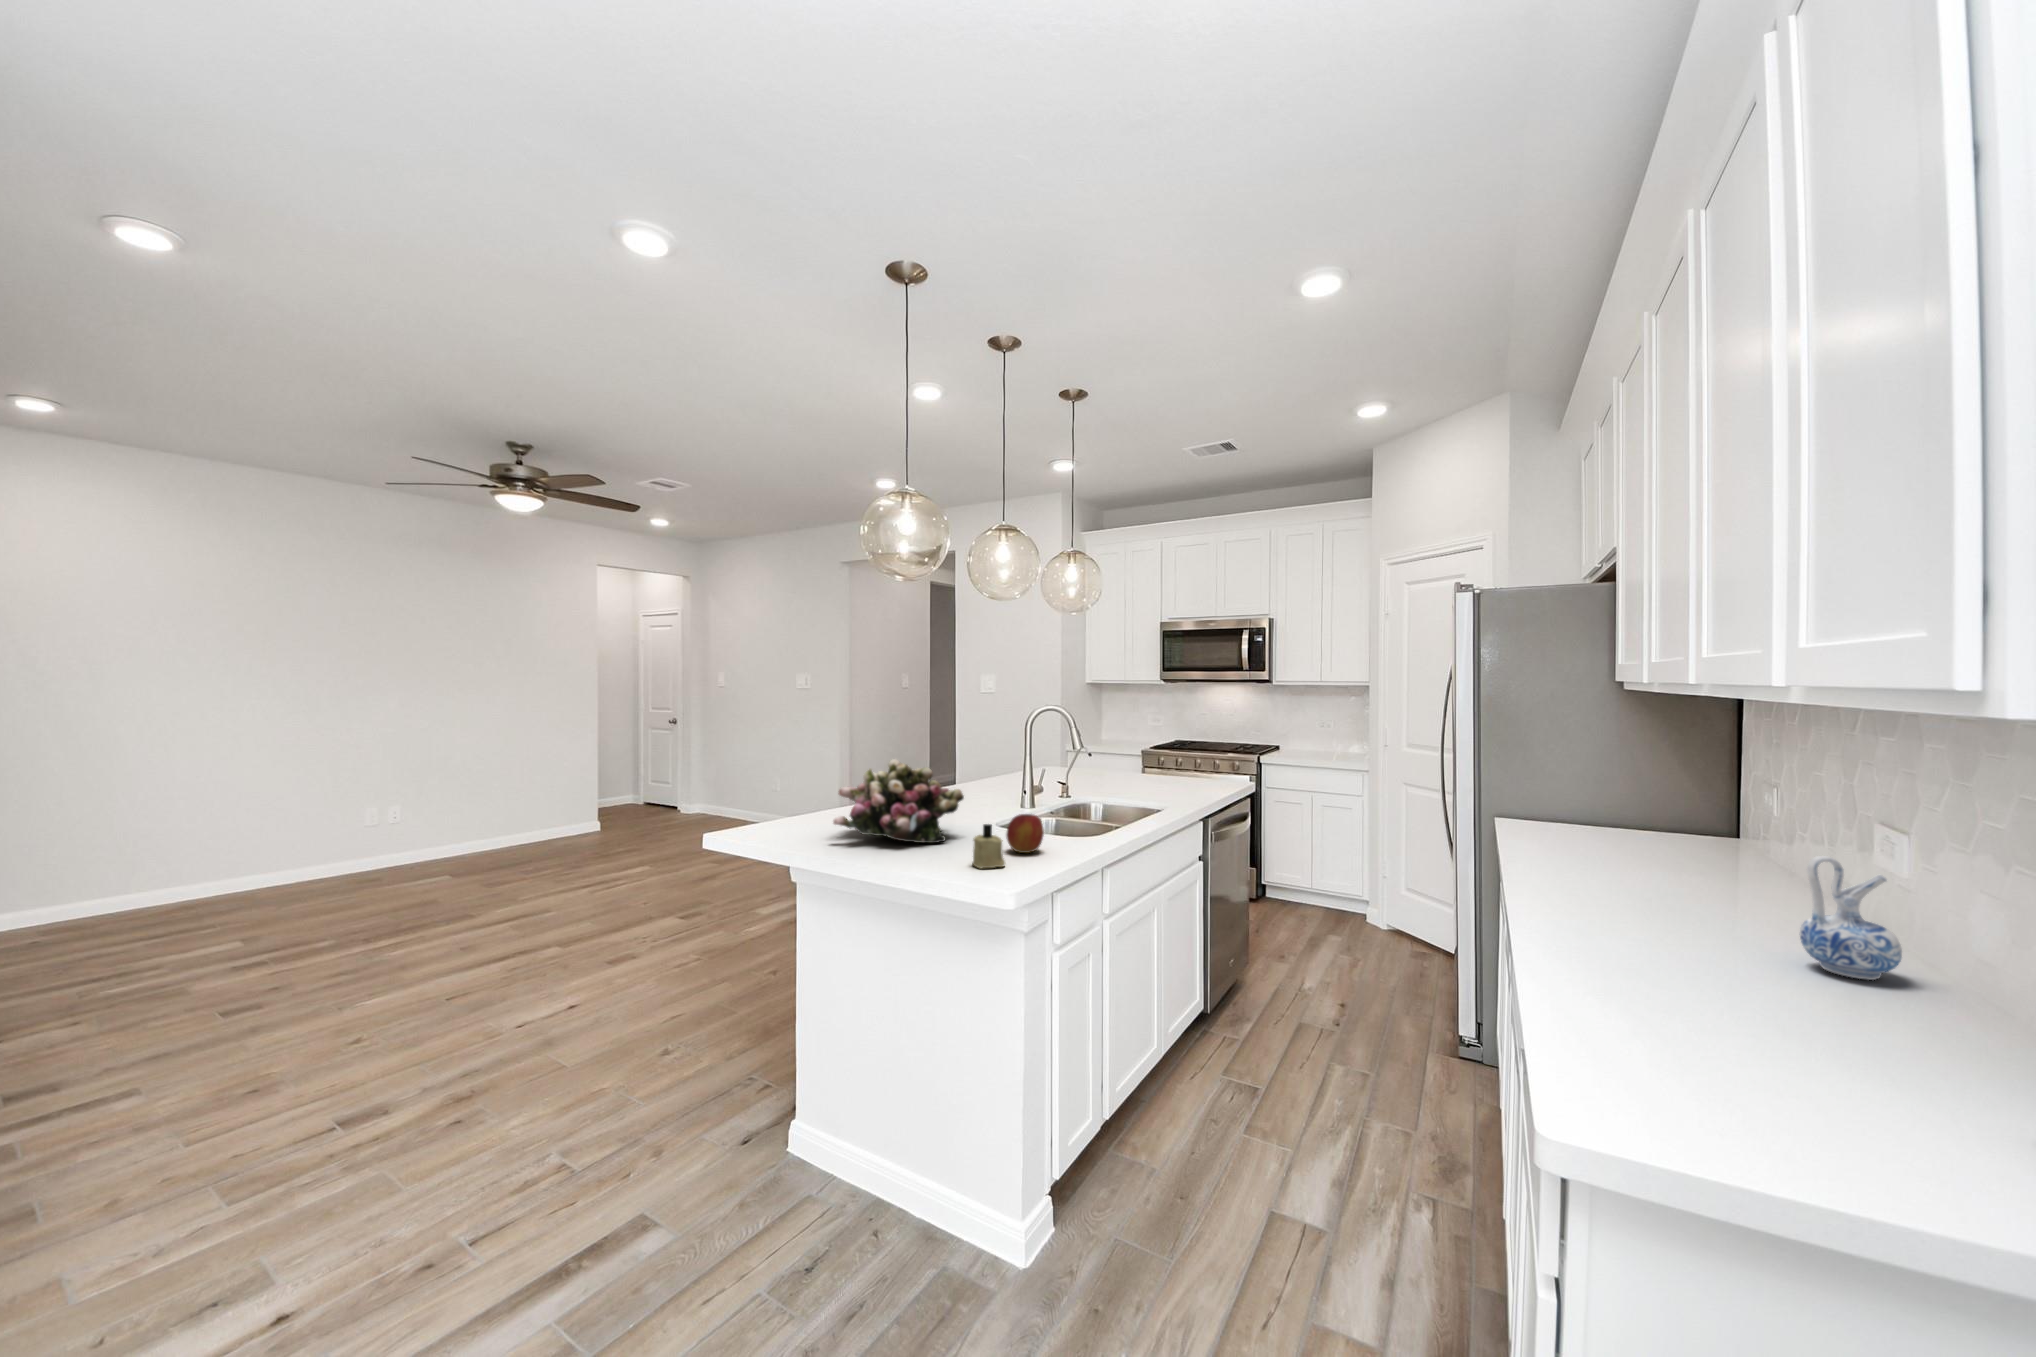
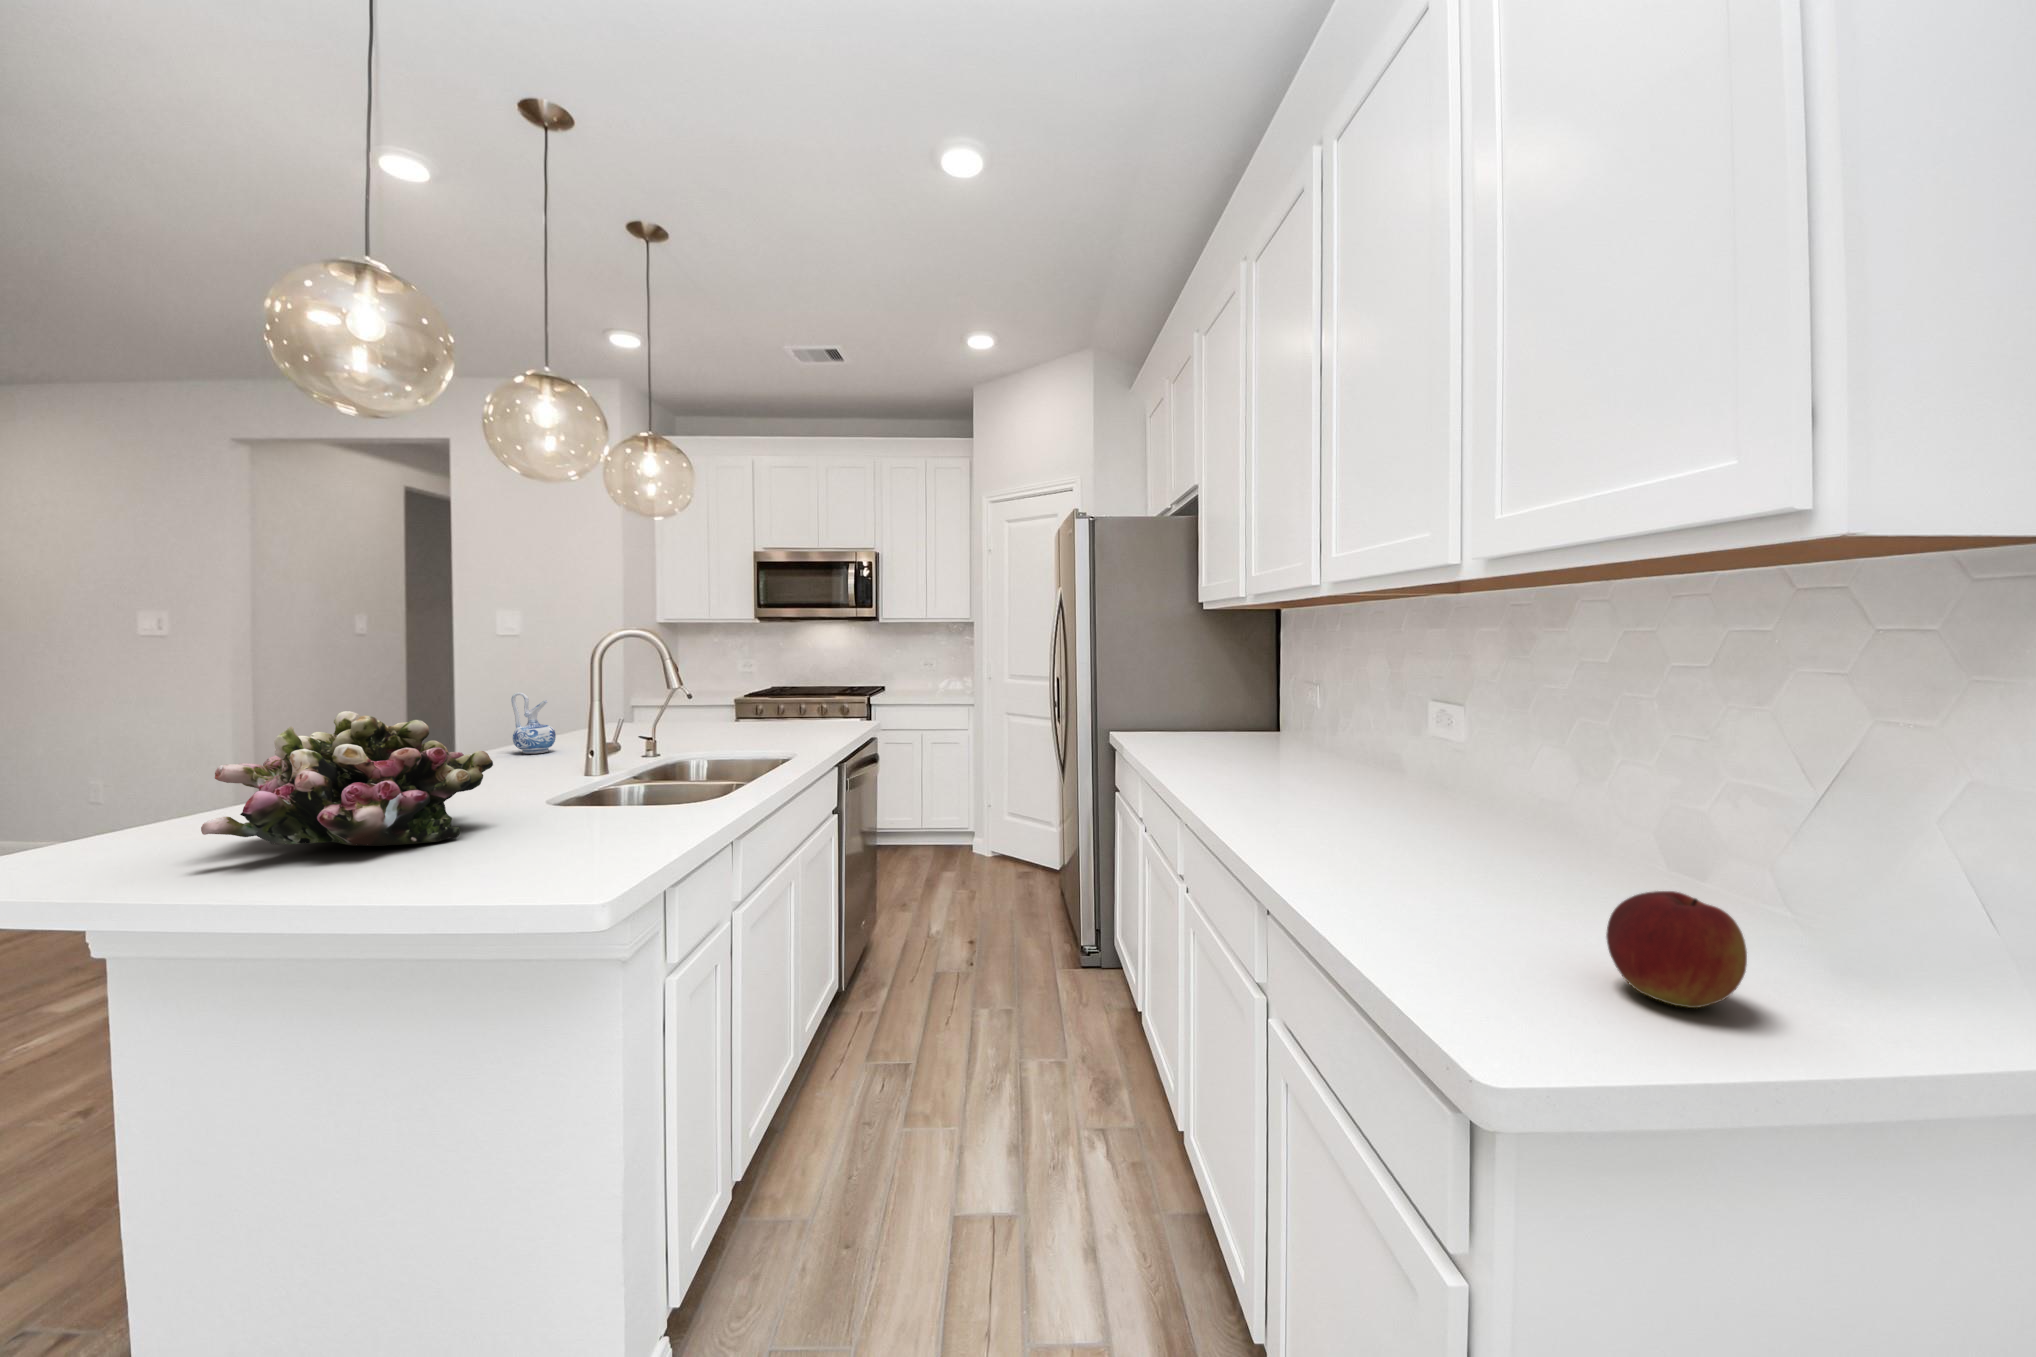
apple: present [1006,814,1044,853] -> present [1606,891,1747,1008]
candle: present [972,824,1005,869] -> none [515,798,579,872]
ceramic pitcher: present [1800,856,1902,980] -> present [511,692,556,754]

